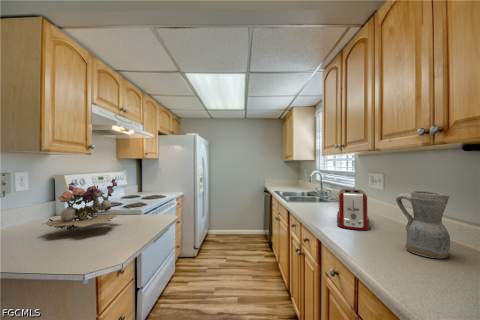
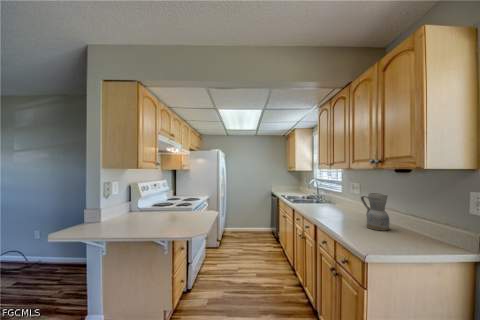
flower arrangement: present [43,178,122,231] -> none [140,184,185,219]
toaster: present [337,189,370,230] -> none [327,193,349,219]

